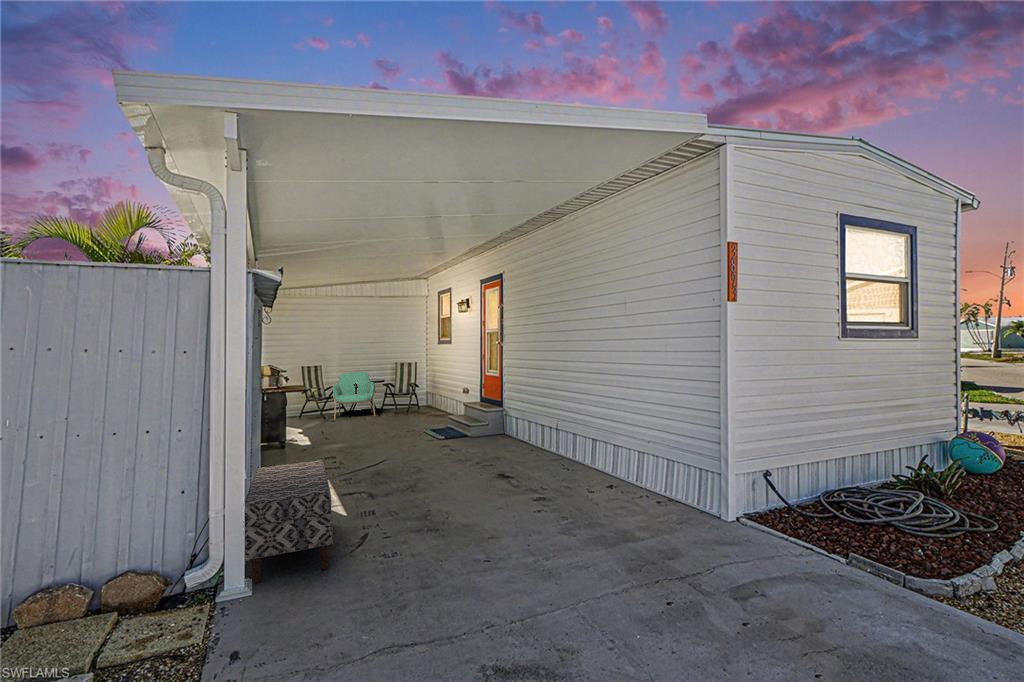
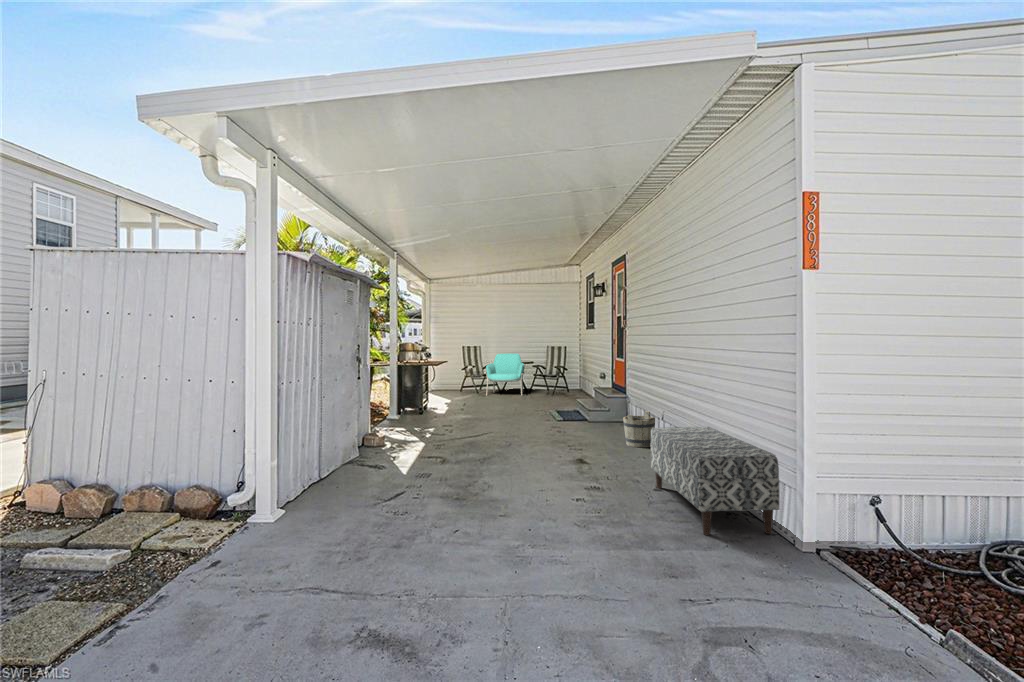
bucket: none [523,423,551,457] -> present [623,411,655,447]
bench: present [245,460,333,584] -> present [651,427,779,536]

